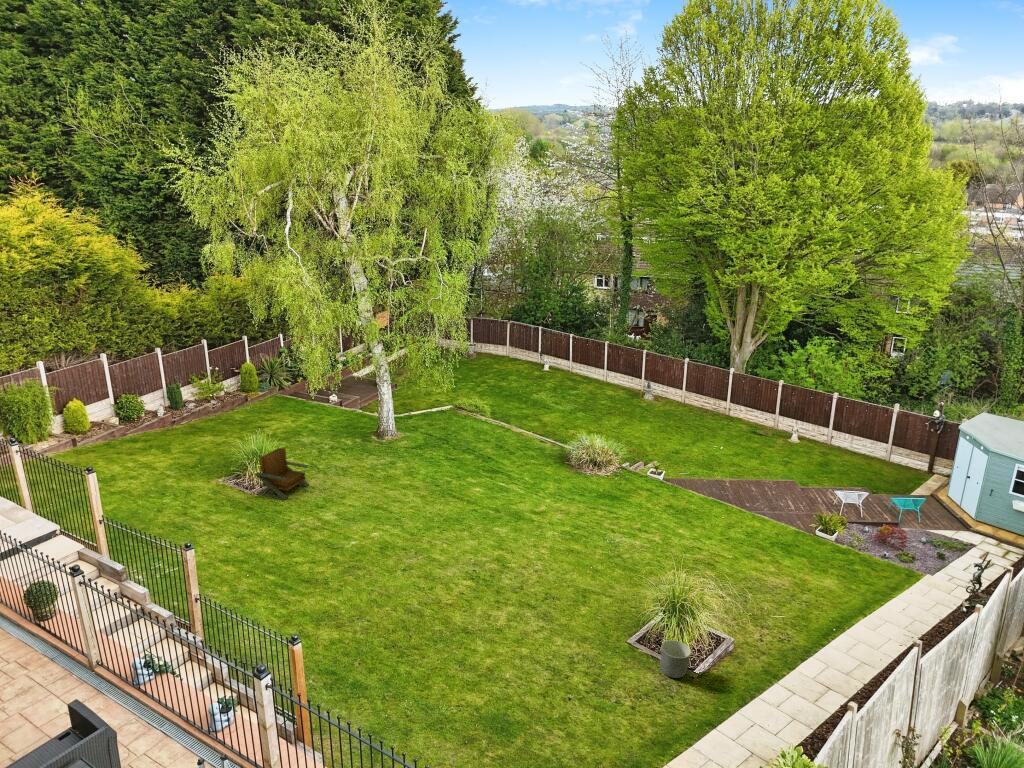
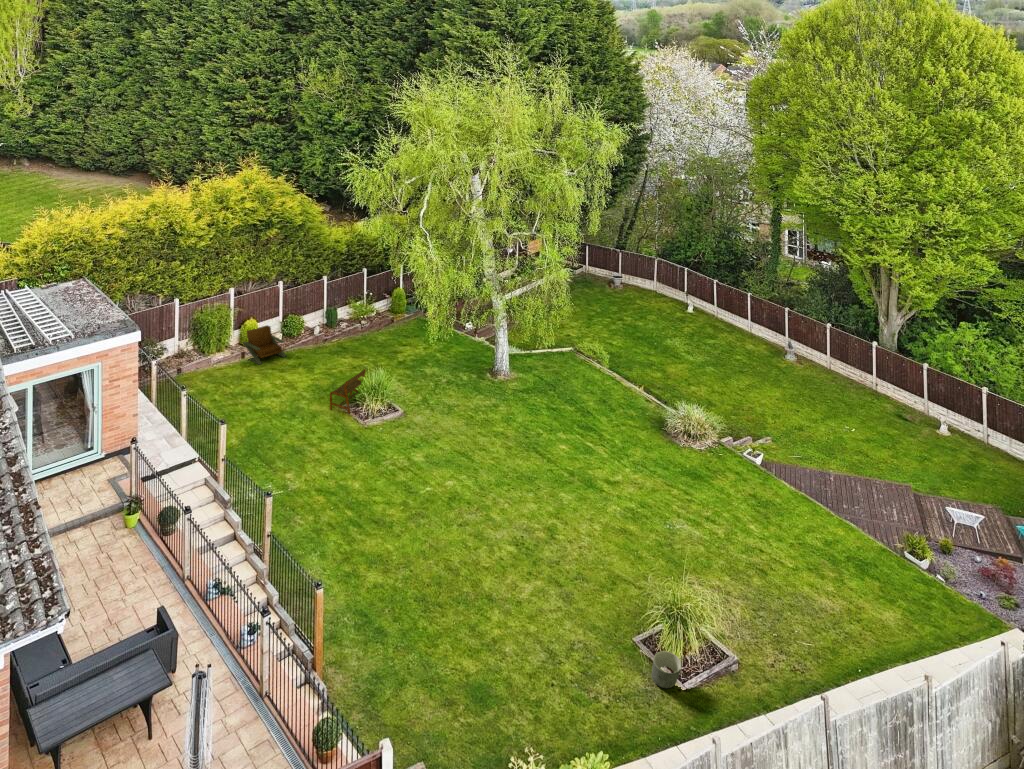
bench: none [203,434,246,485] -> present [330,369,366,413]
lounge chair: present [255,448,309,500] -> present [243,325,286,365]

